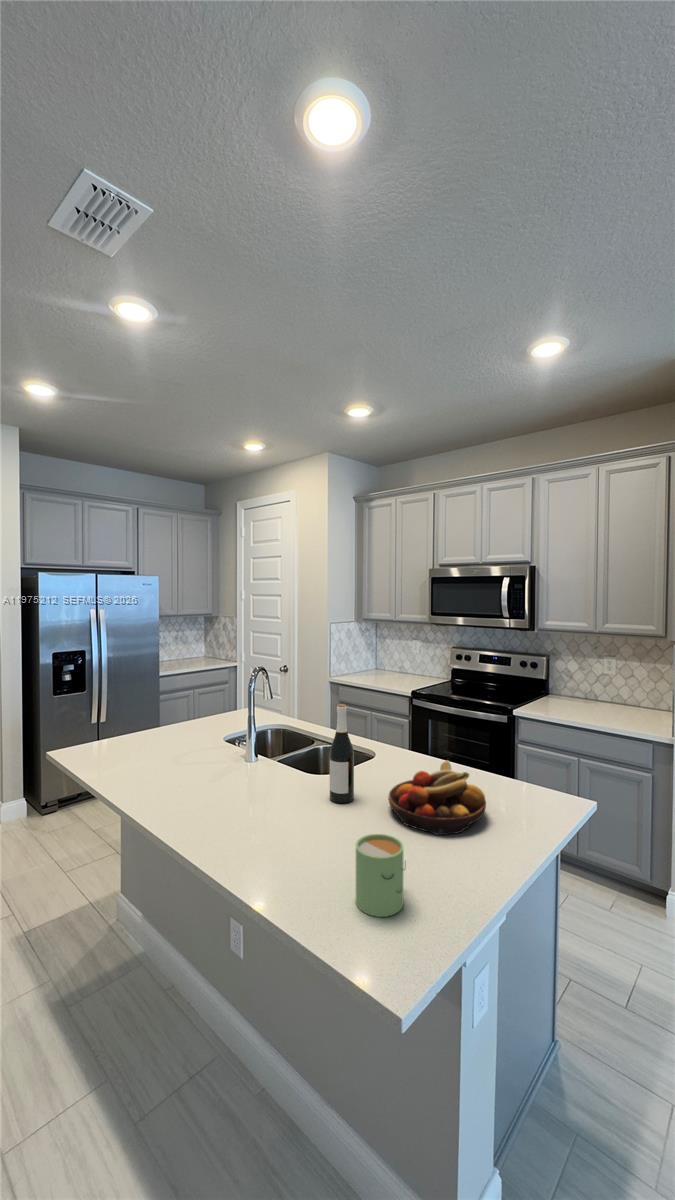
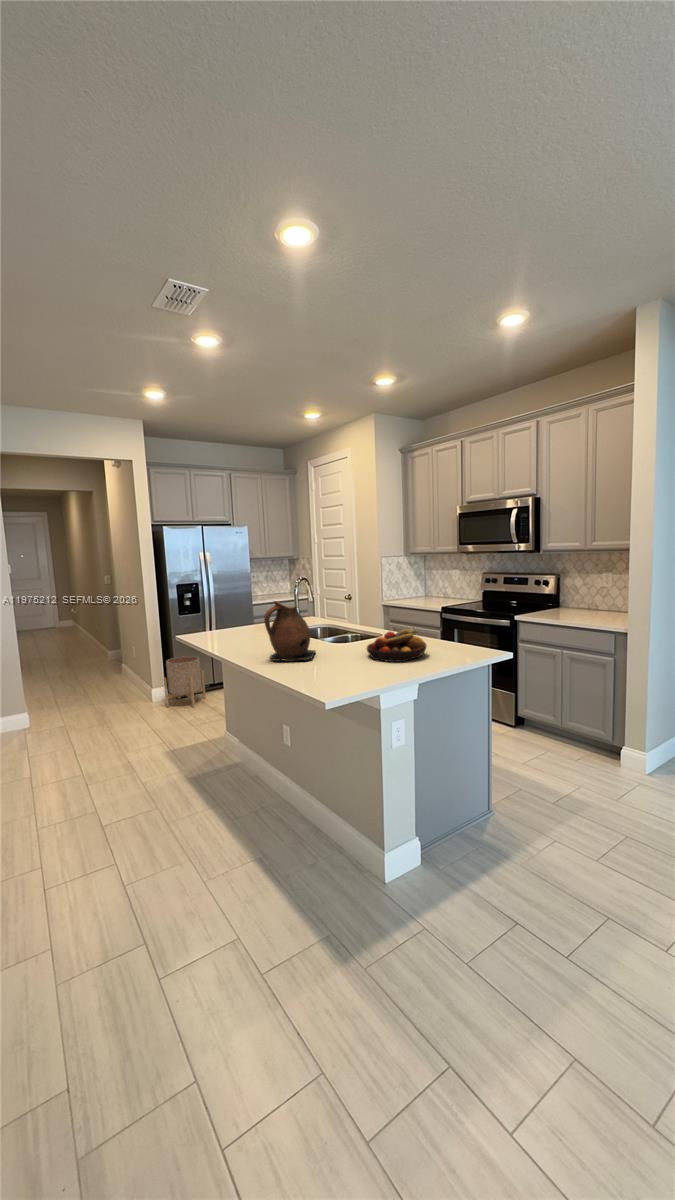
wine bottle: present [330,704,354,803] -> none [334,592,350,652]
ceramic pitcher: none [225,726,306,838] -> present [264,601,315,661]
planter: none [22,751,85,830] -> present [164,656,206,707]
mug: present [356,834,404,917] -> none [321,646,350,681]

